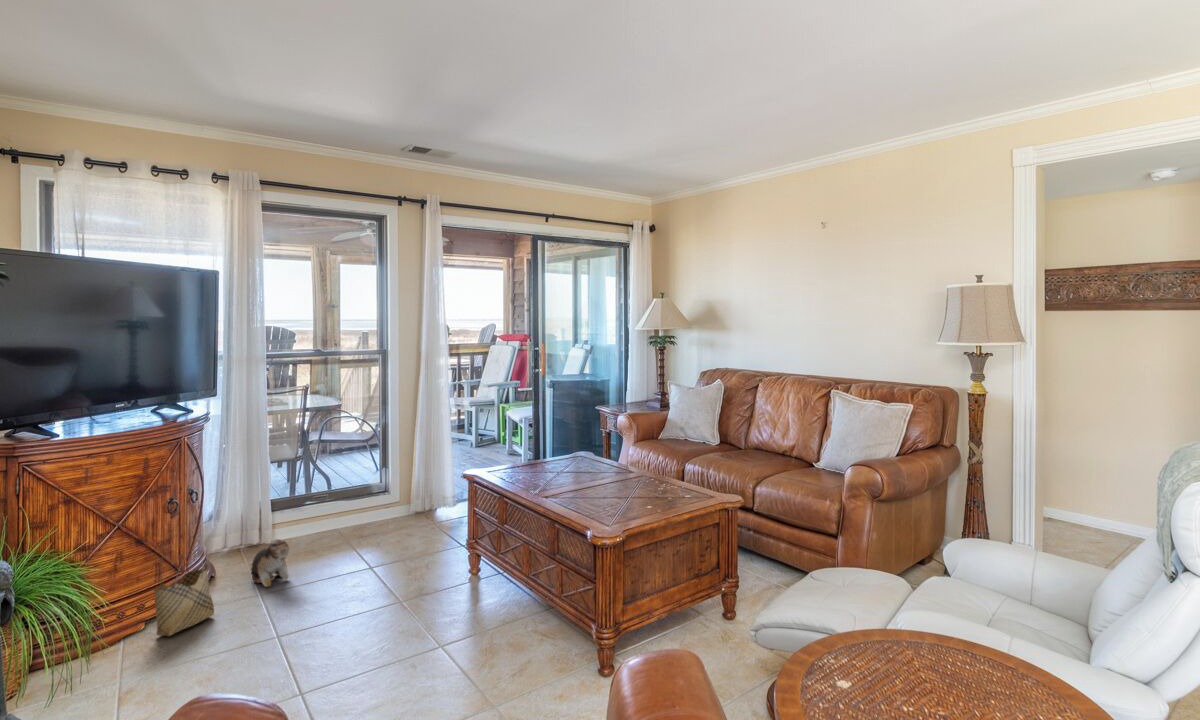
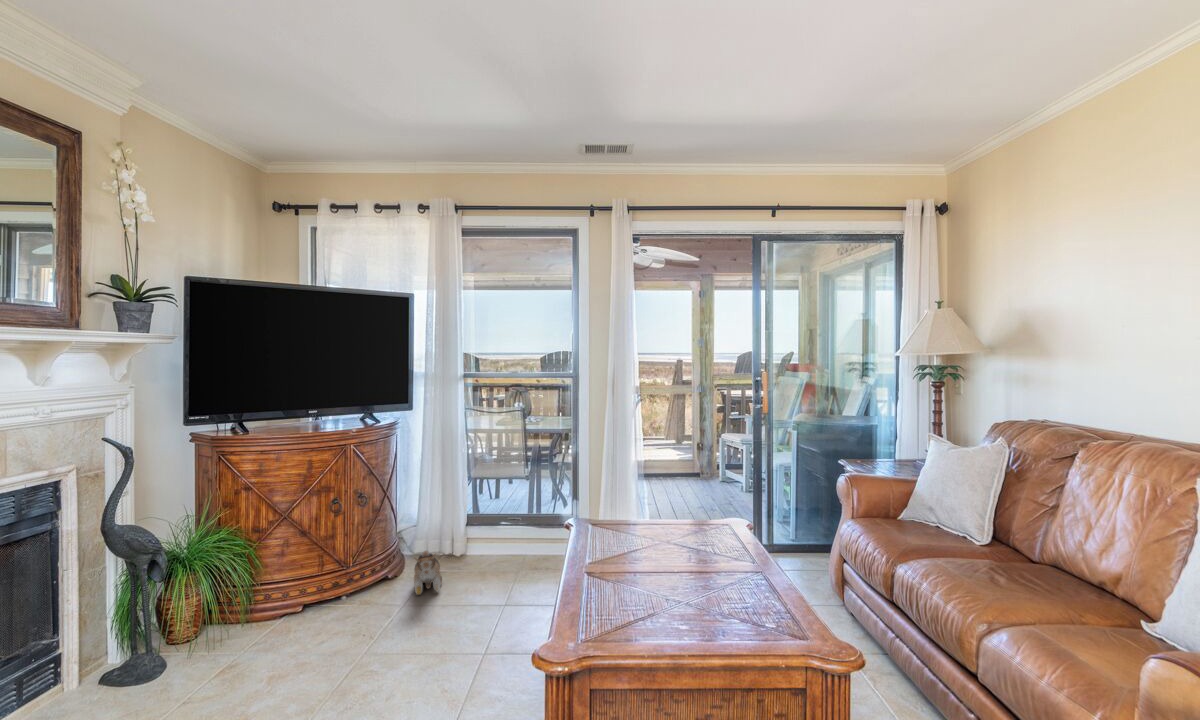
woven basket: present [154,551,214,636] -> none [300,546,356,626]

